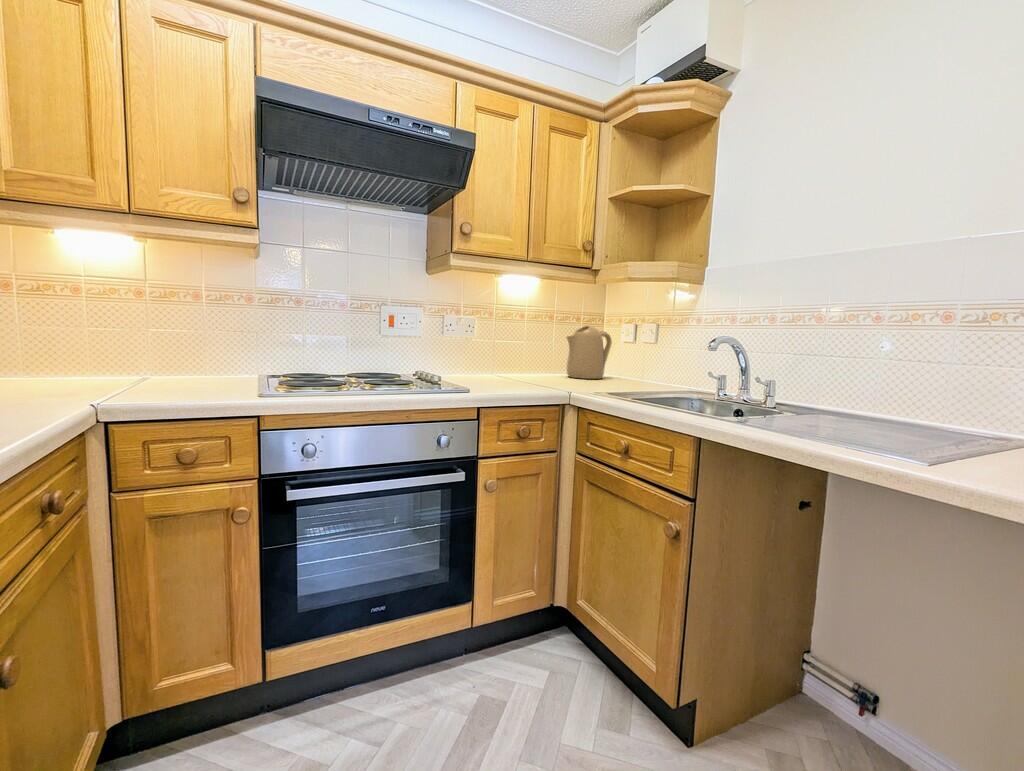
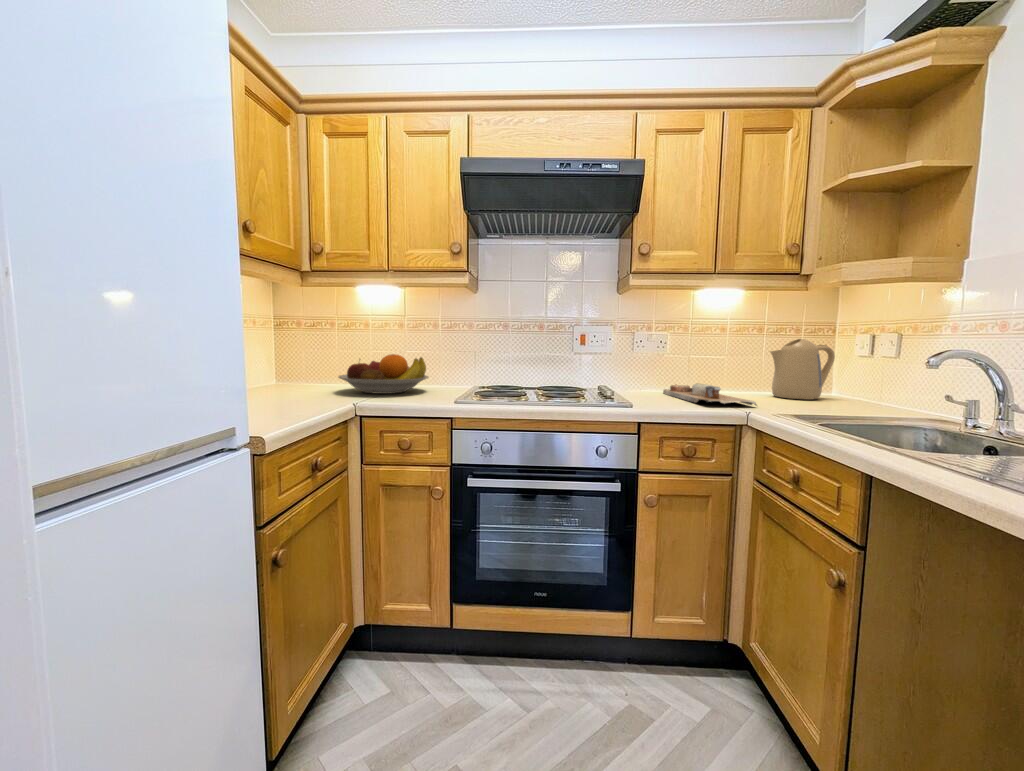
fruit bowl: none [38,333,201,389] -> present [338,354,429,394]
cutting board: none [478,366,570,386] -> present [663,383,757,406]

